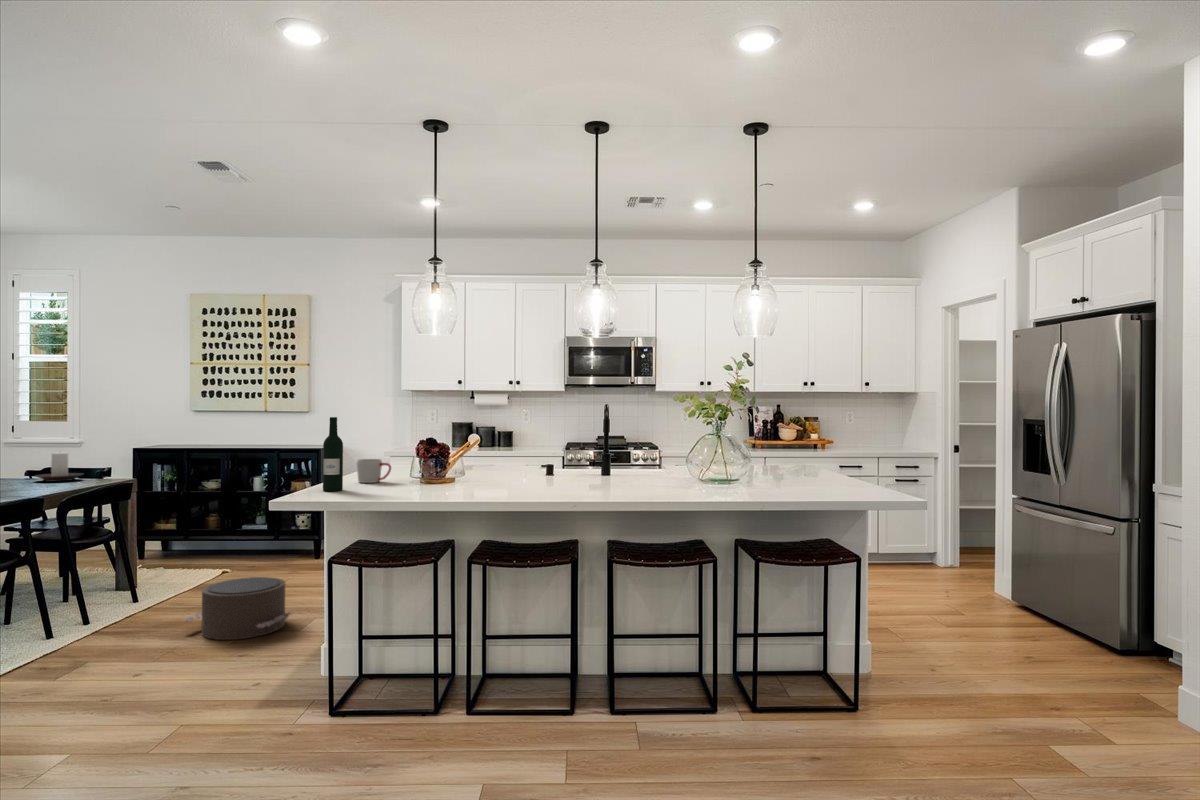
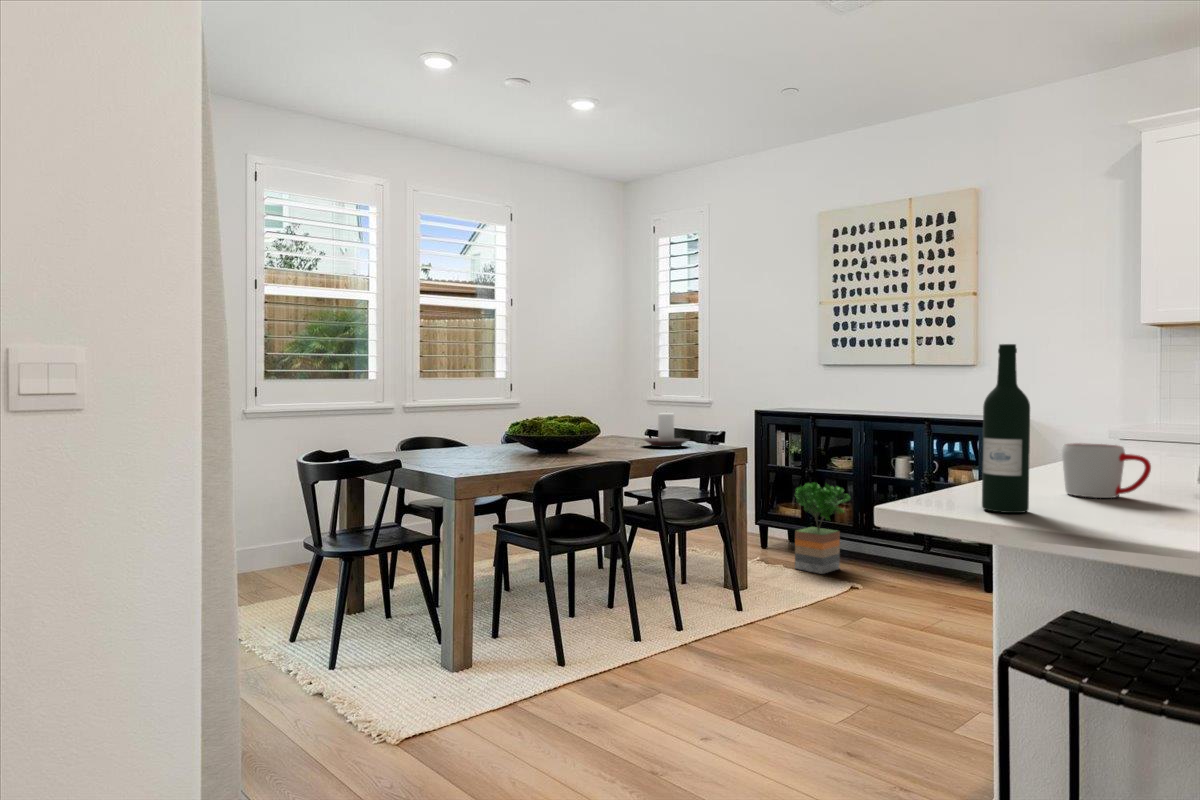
potted tree: none [173,500,221,568] -> present [795,483,849,574]
pouf: present [184,577,290,640] -> none [775,616,937,724]

